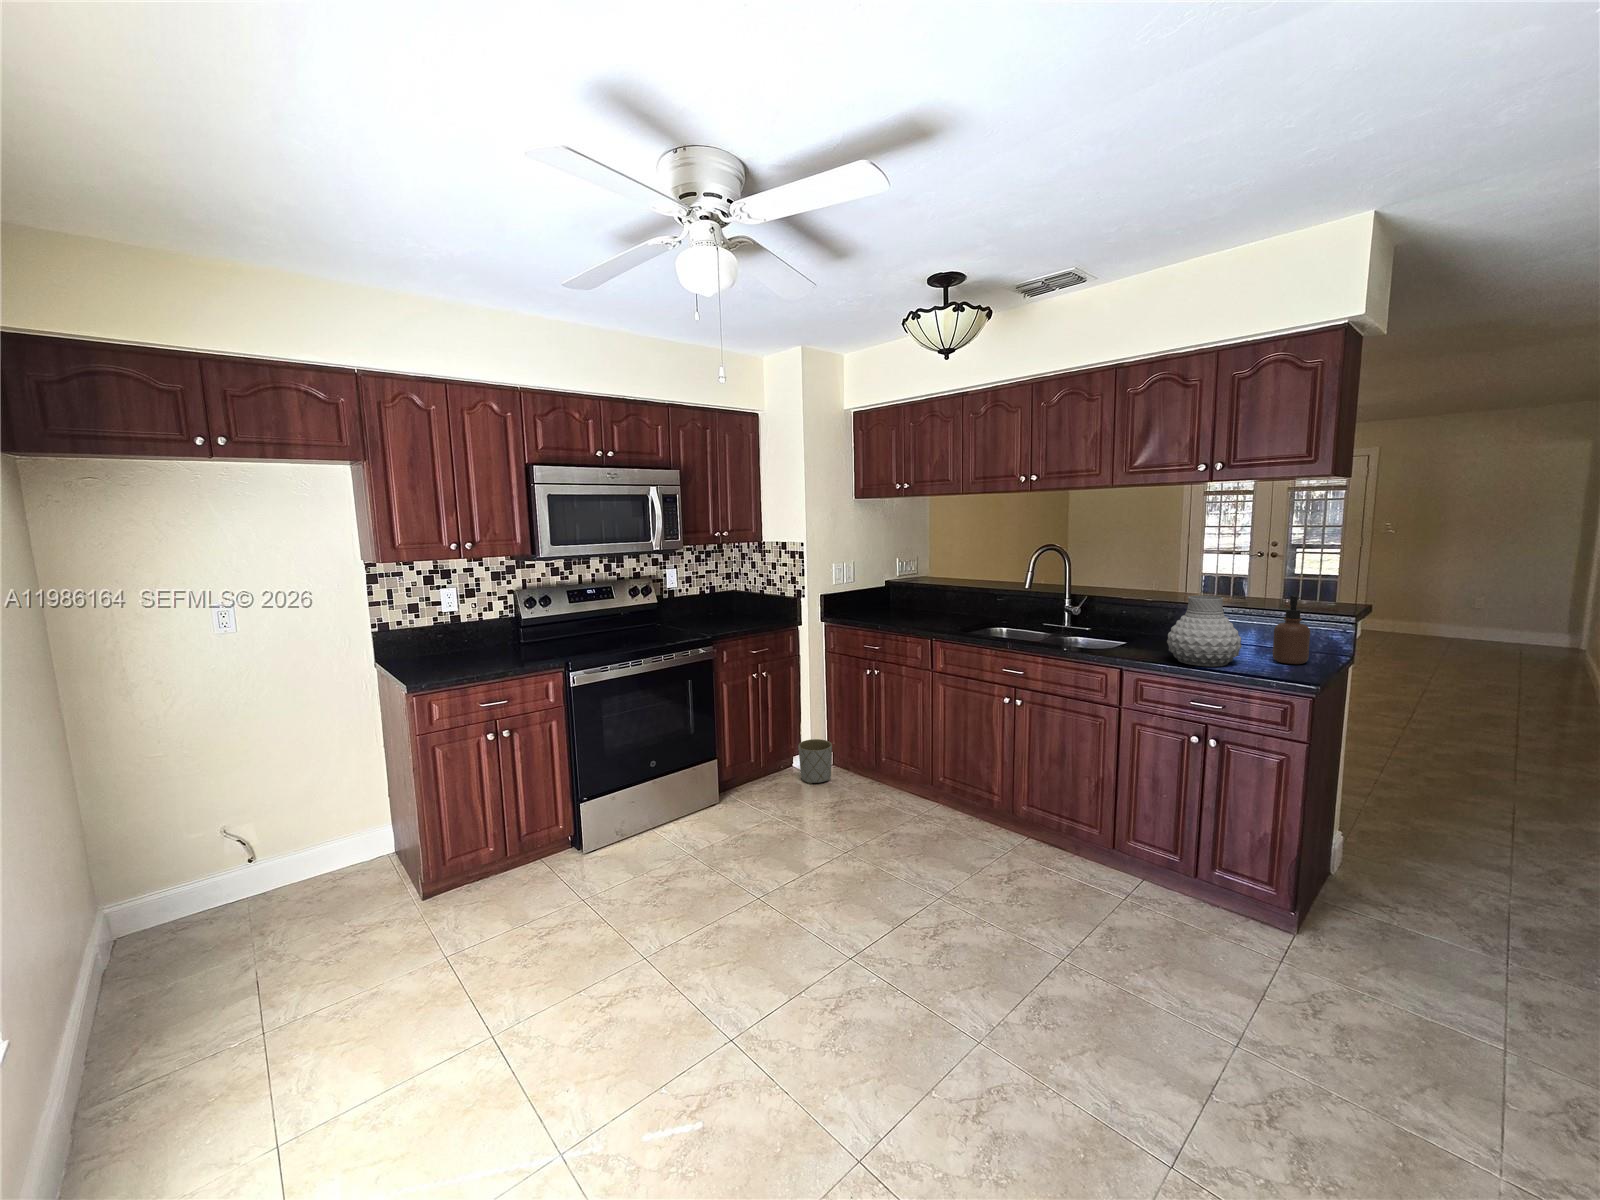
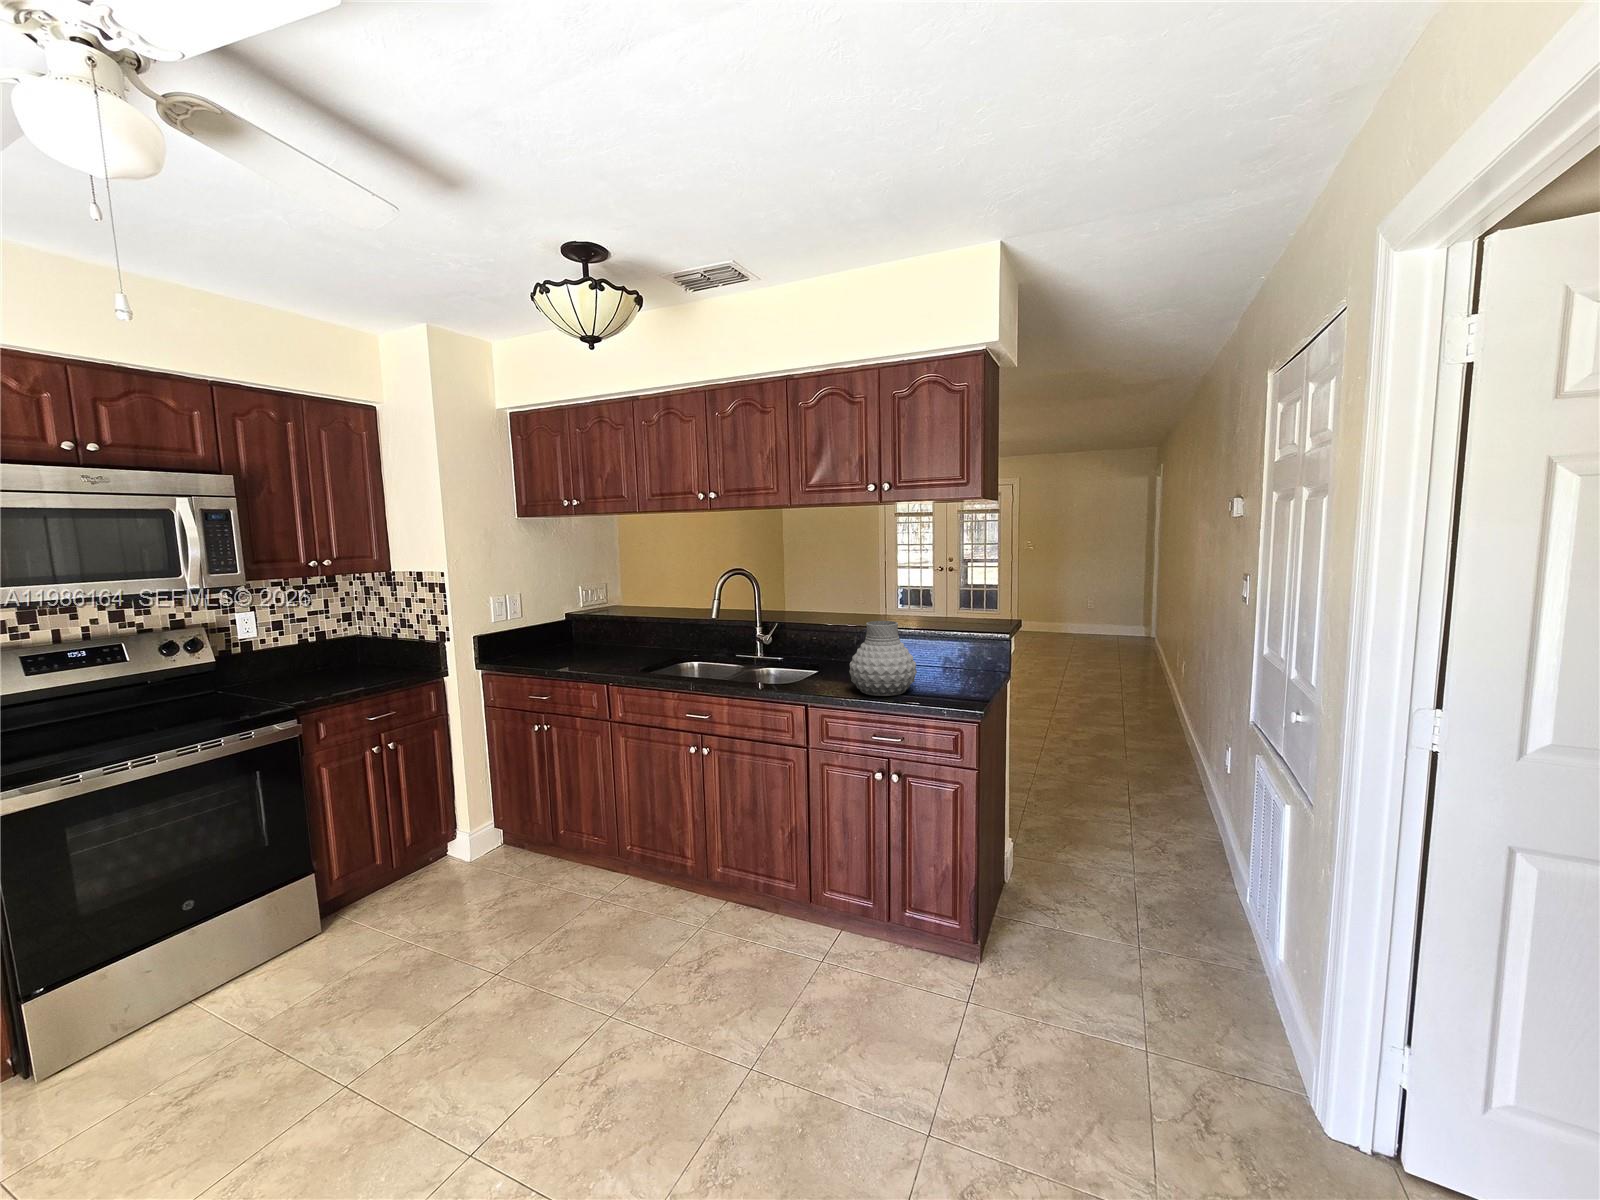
soap dispenser: present [1273,596,1310,664] -> none [944,617,974,686]
planter: present [798,739,832,784] -> none [448,817,495,878]

